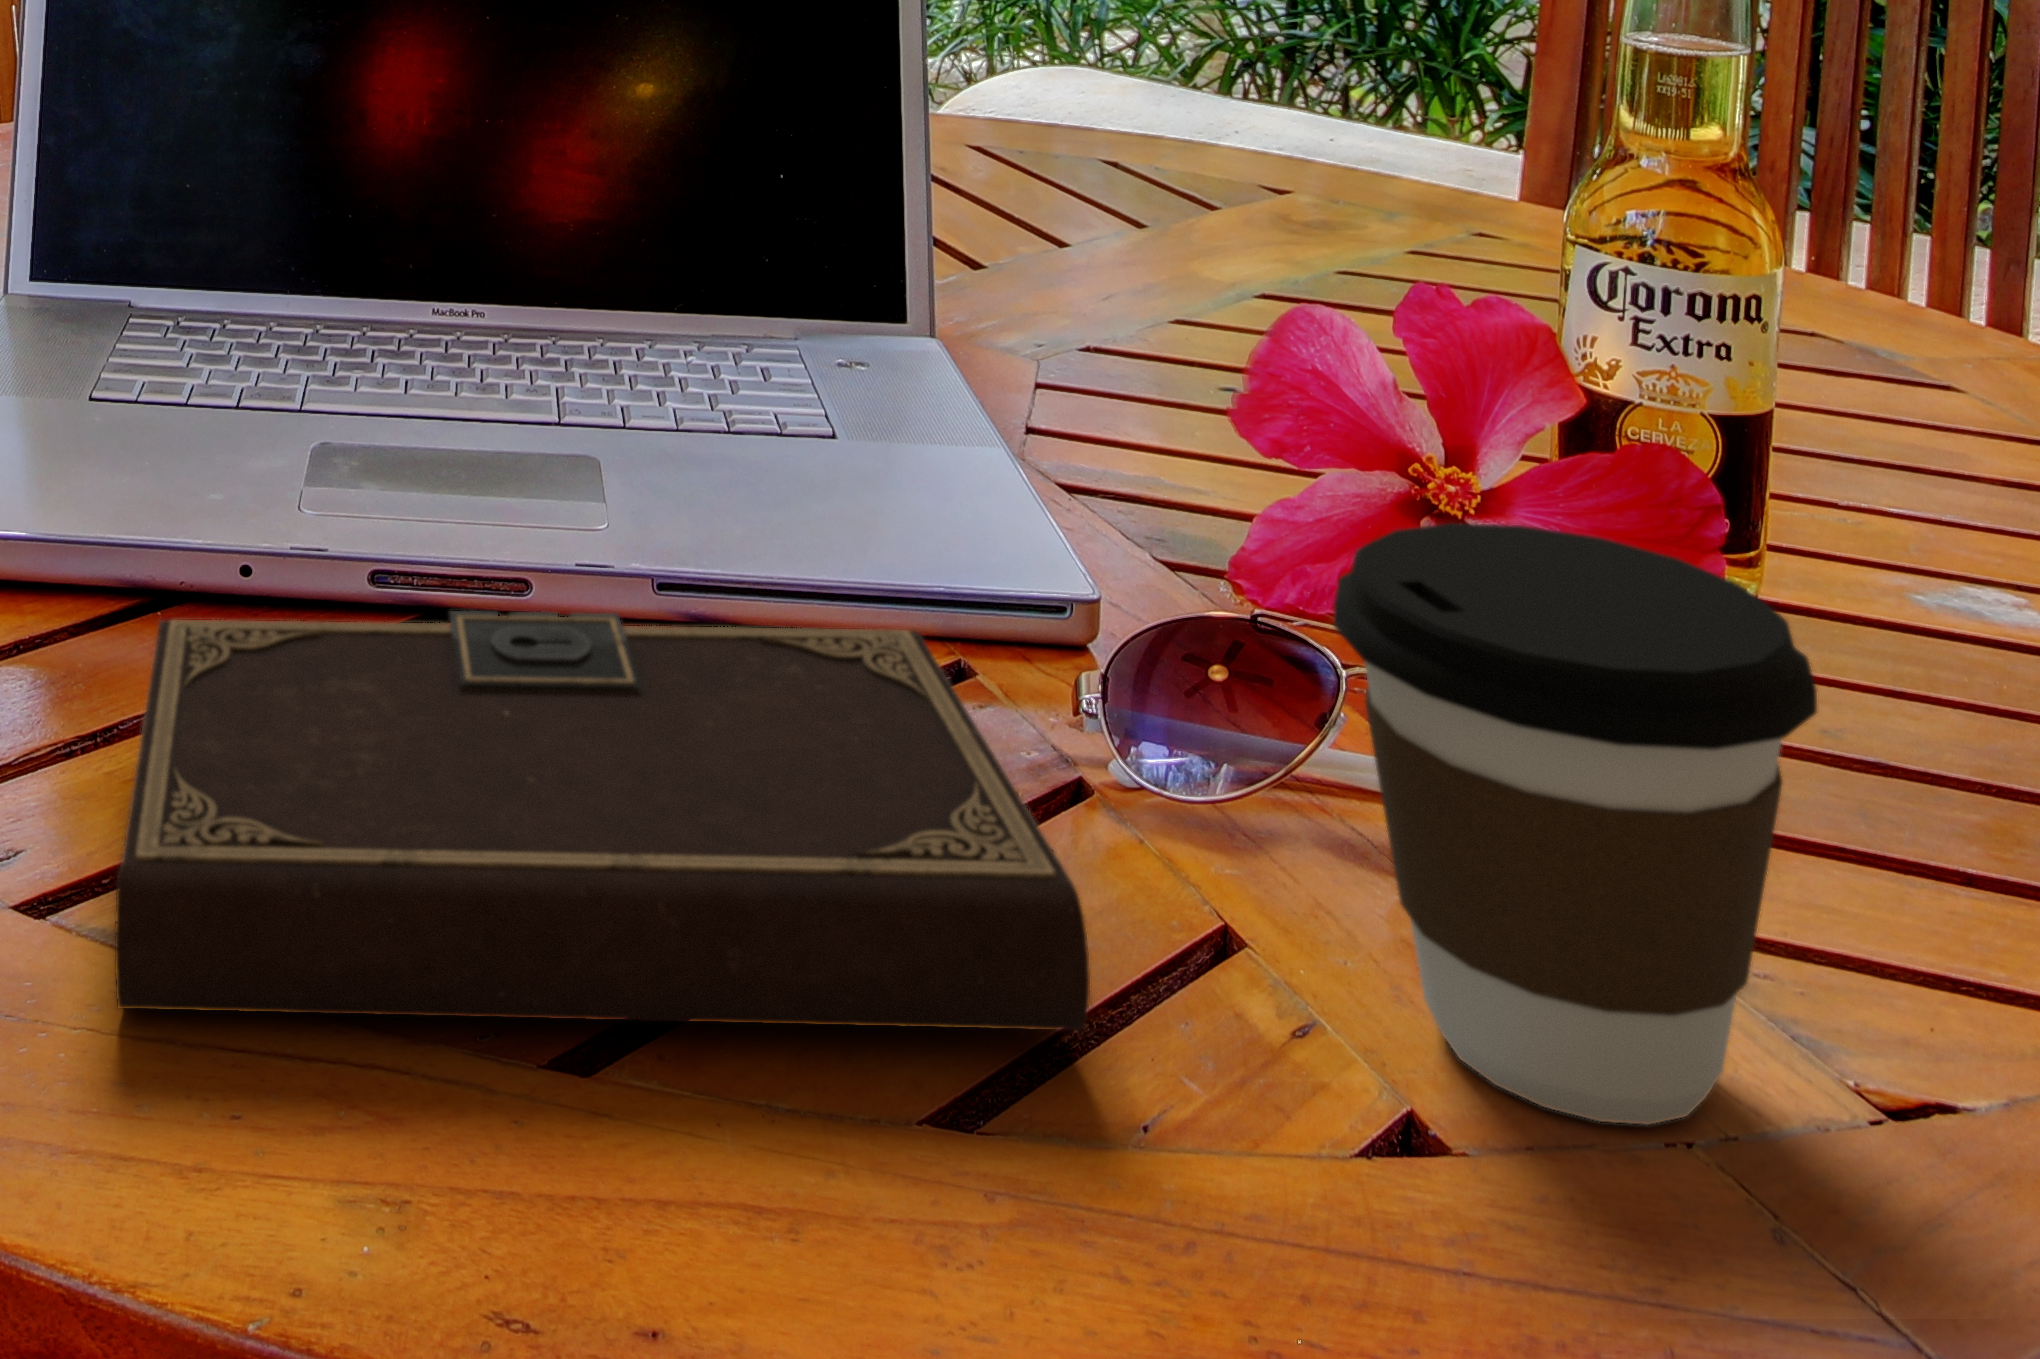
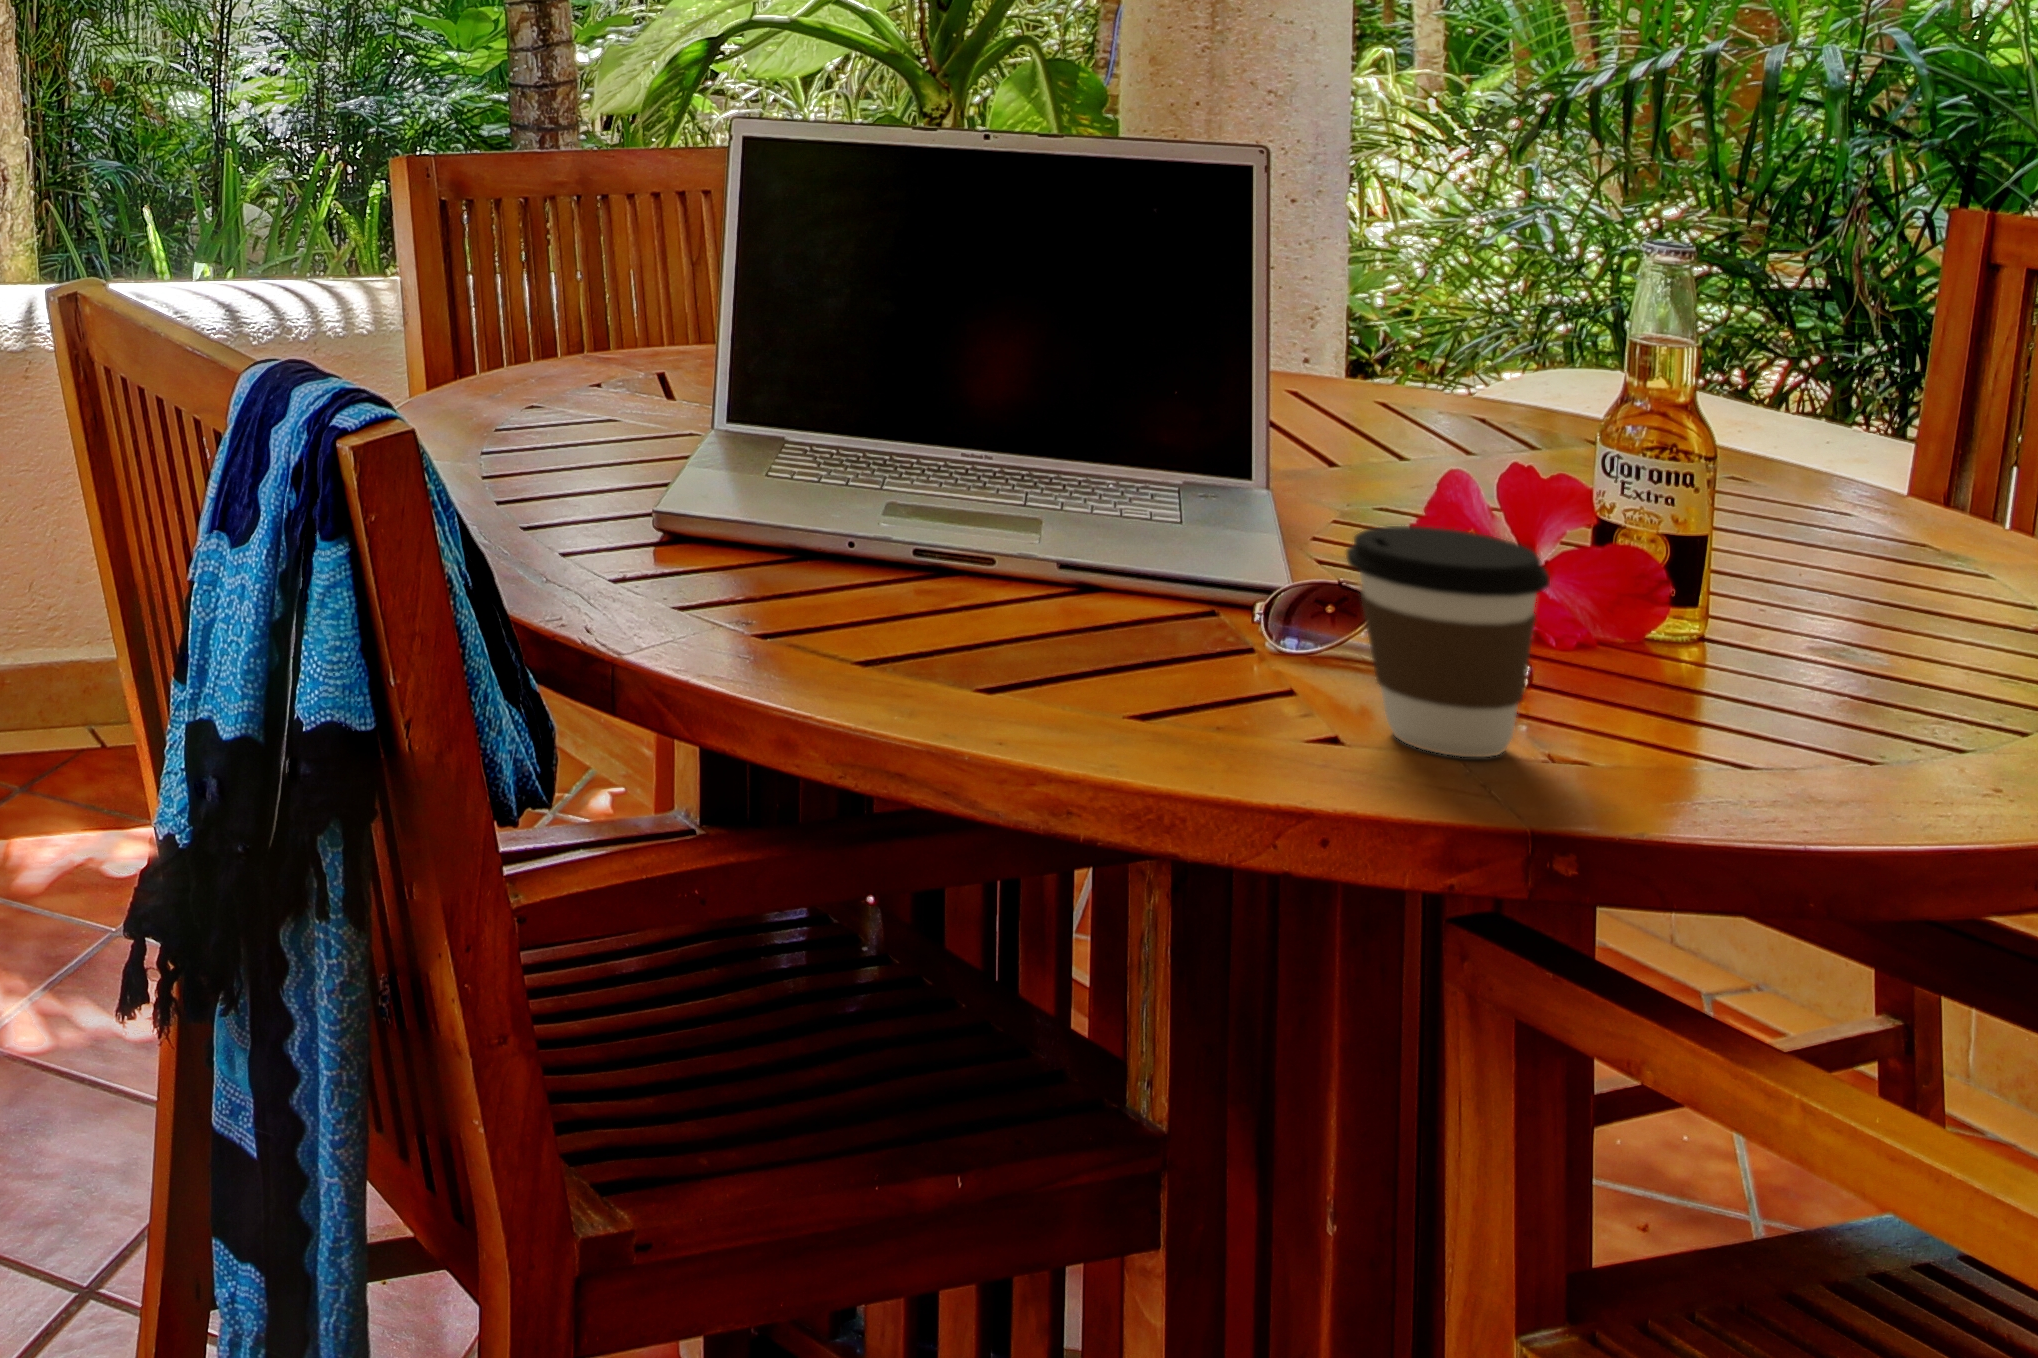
notebook: present [115,611,1090,1030] -> none [804,549,1221,707]

